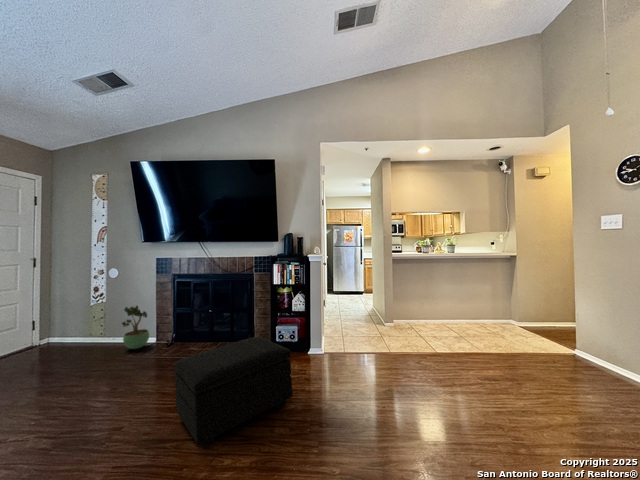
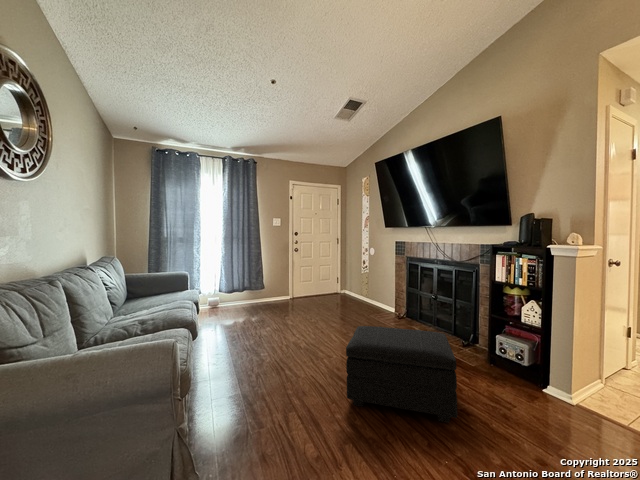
potted plant: present [122,306,149,349] -> none [371,278,389,312]

